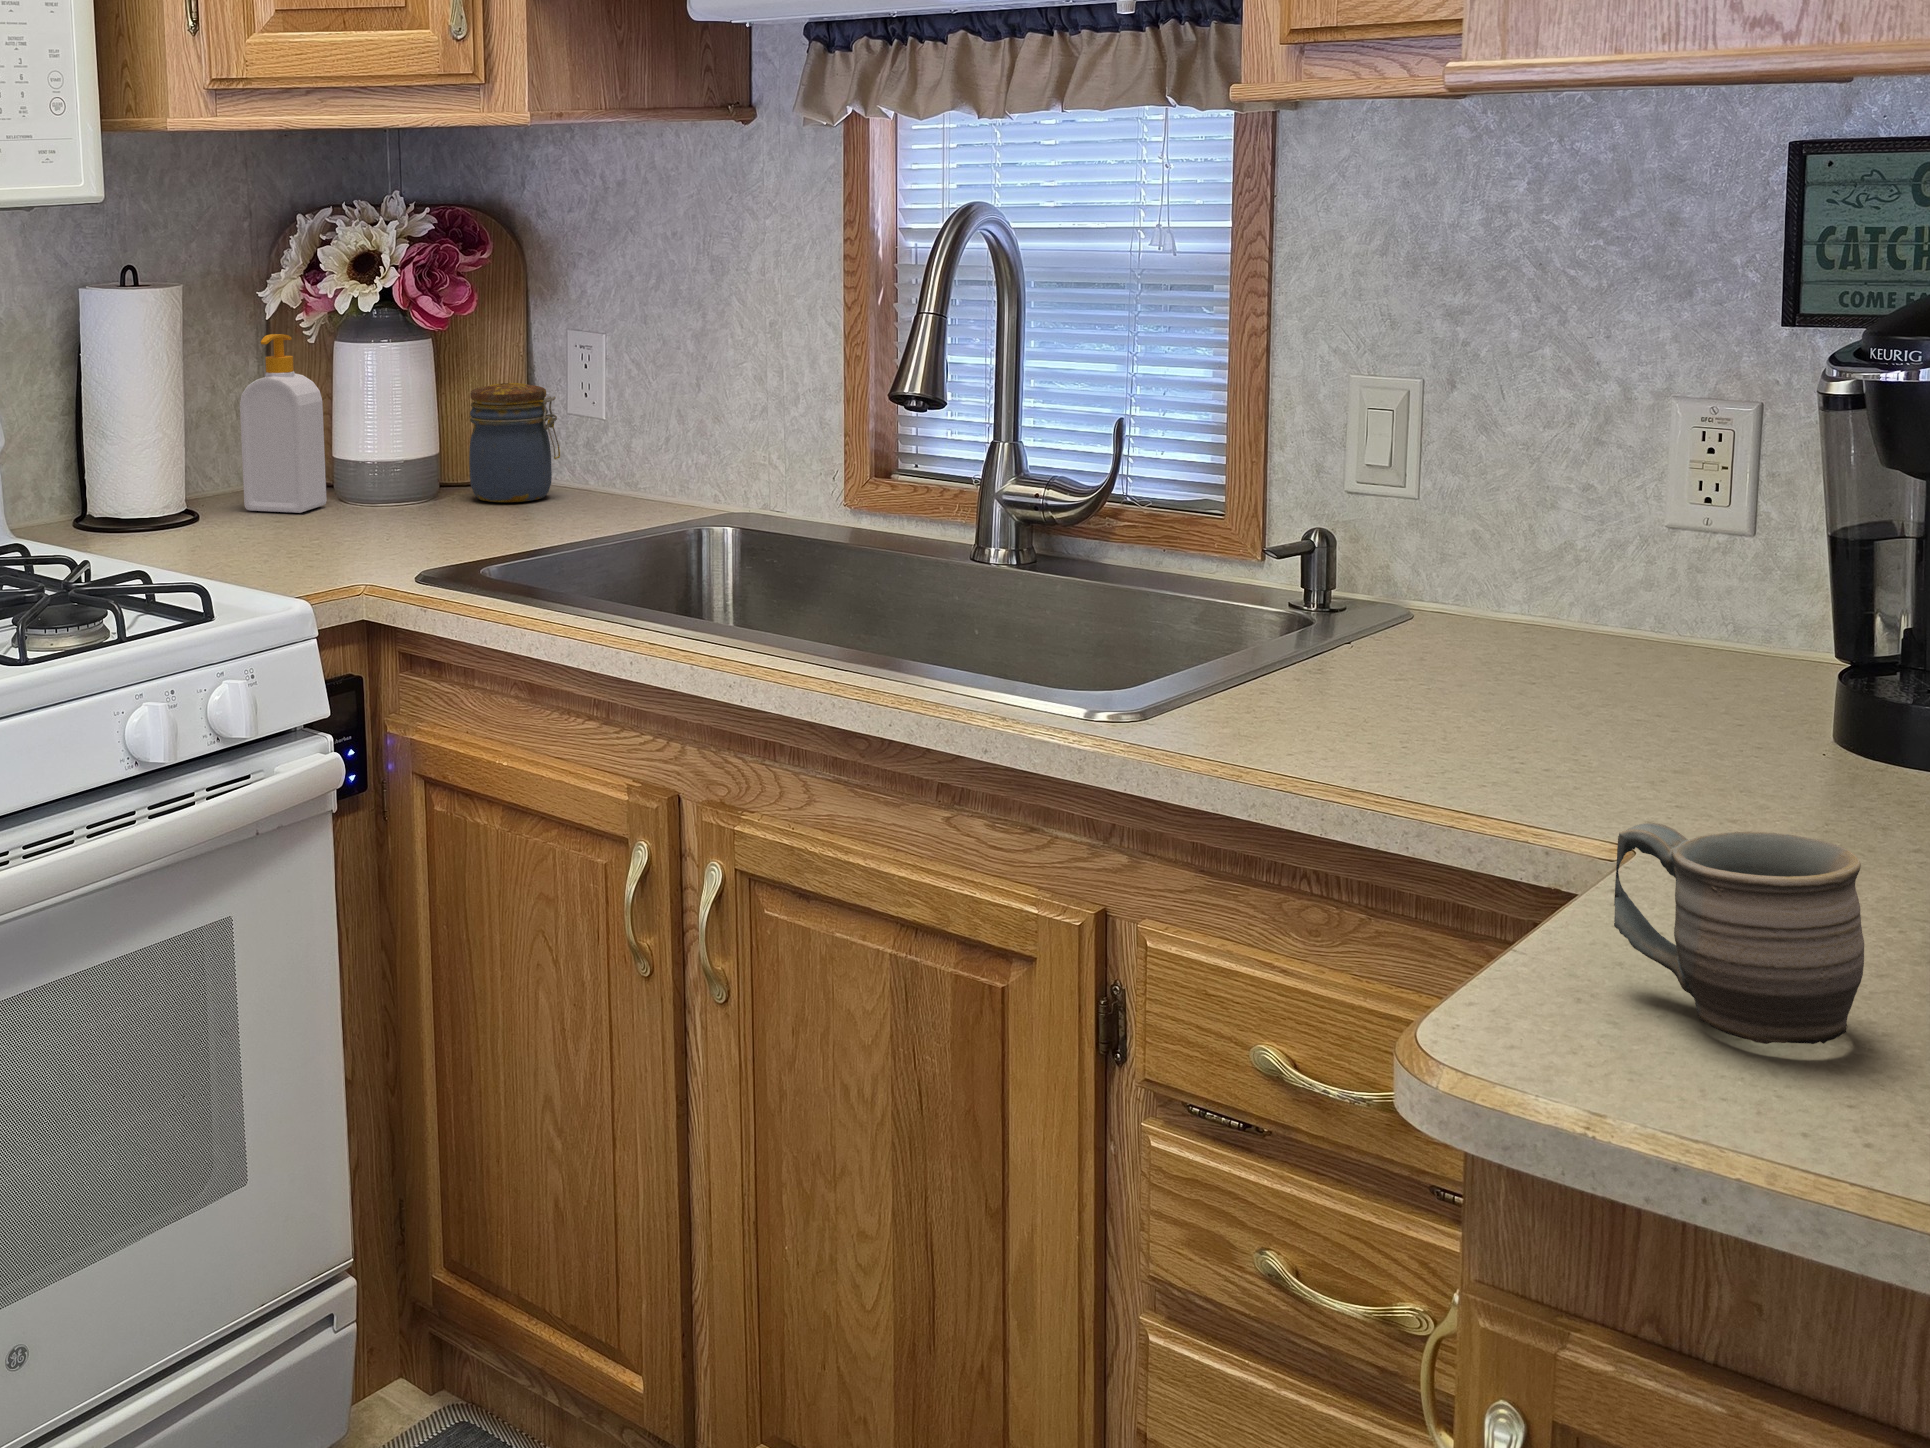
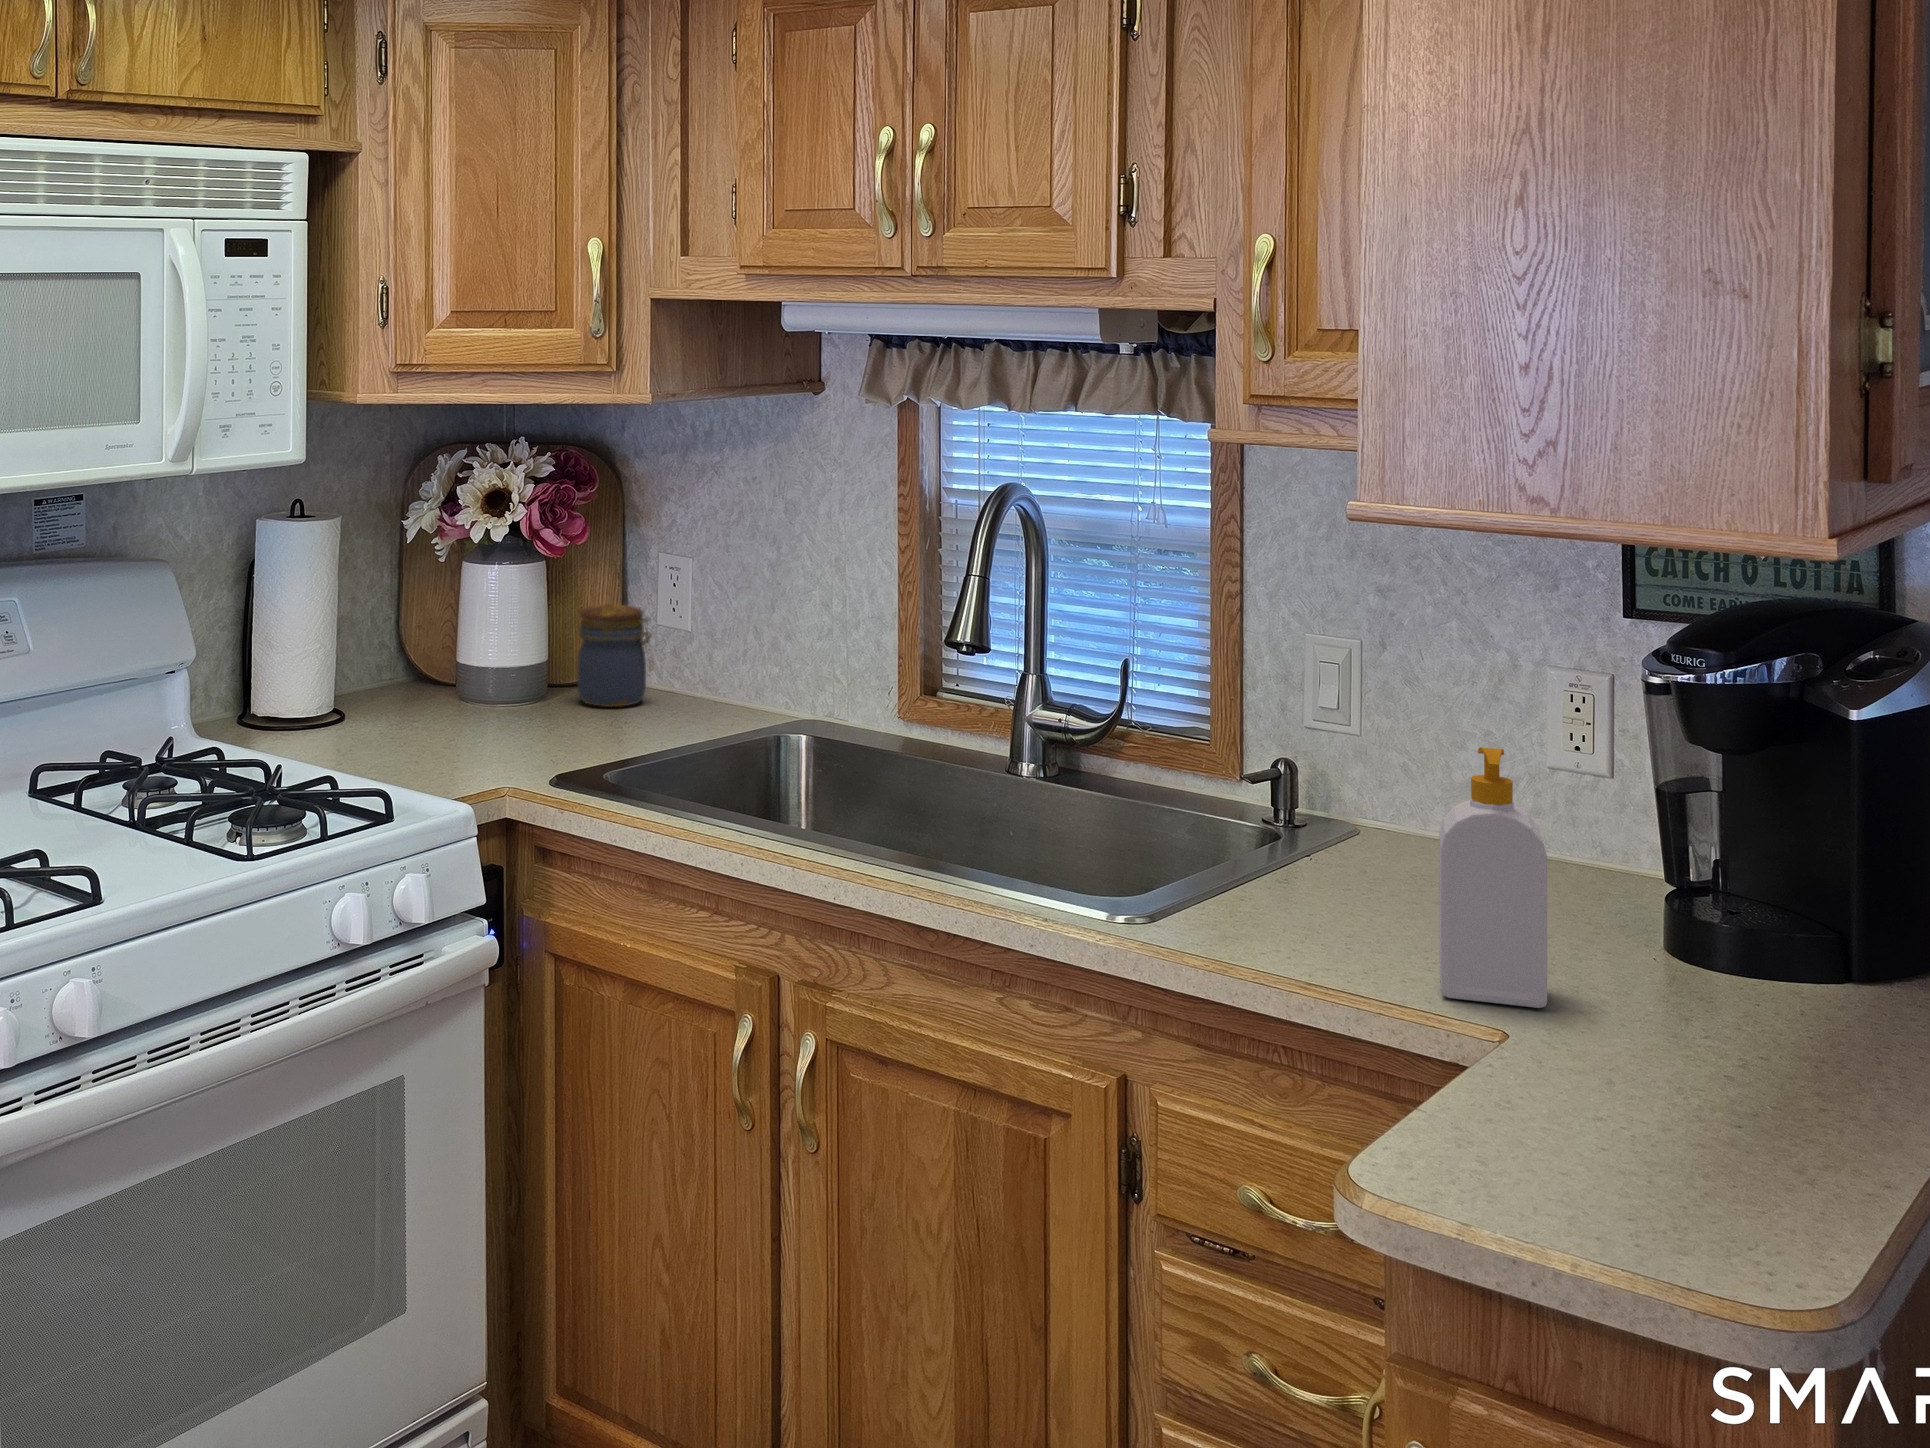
soap bottle: present [240,334,327,513] -> present [1439,747,1547,1008]
mug: present [1614,823,1864,1044] -> none [1496,1028,1663,1192]

